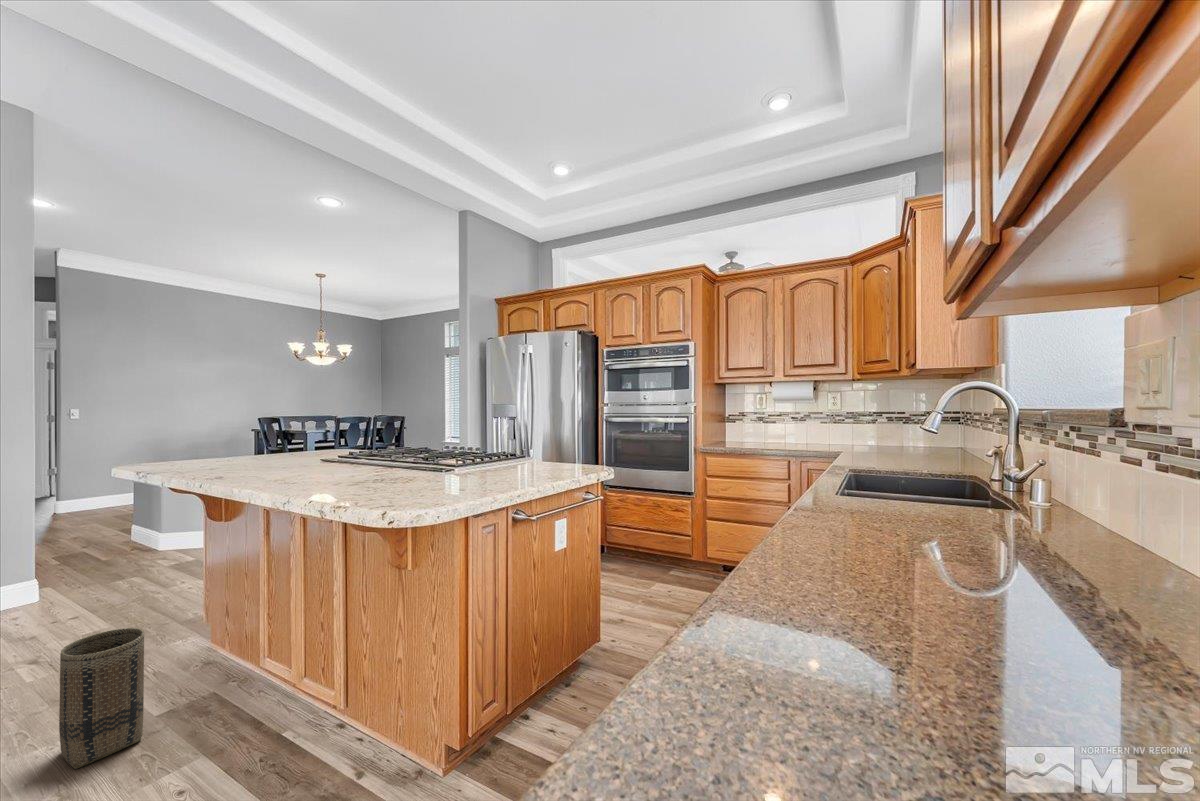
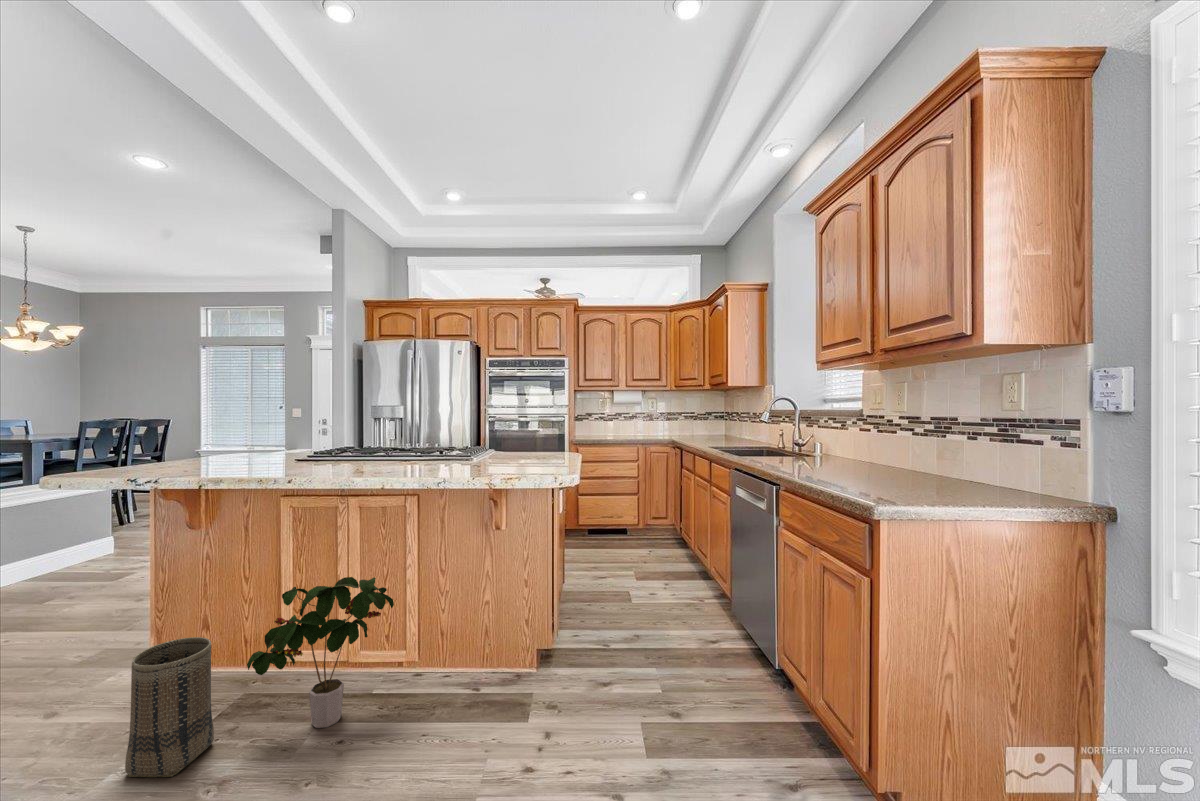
potted plant: none [154,596,305,763] -> present [247,577,394,728]

